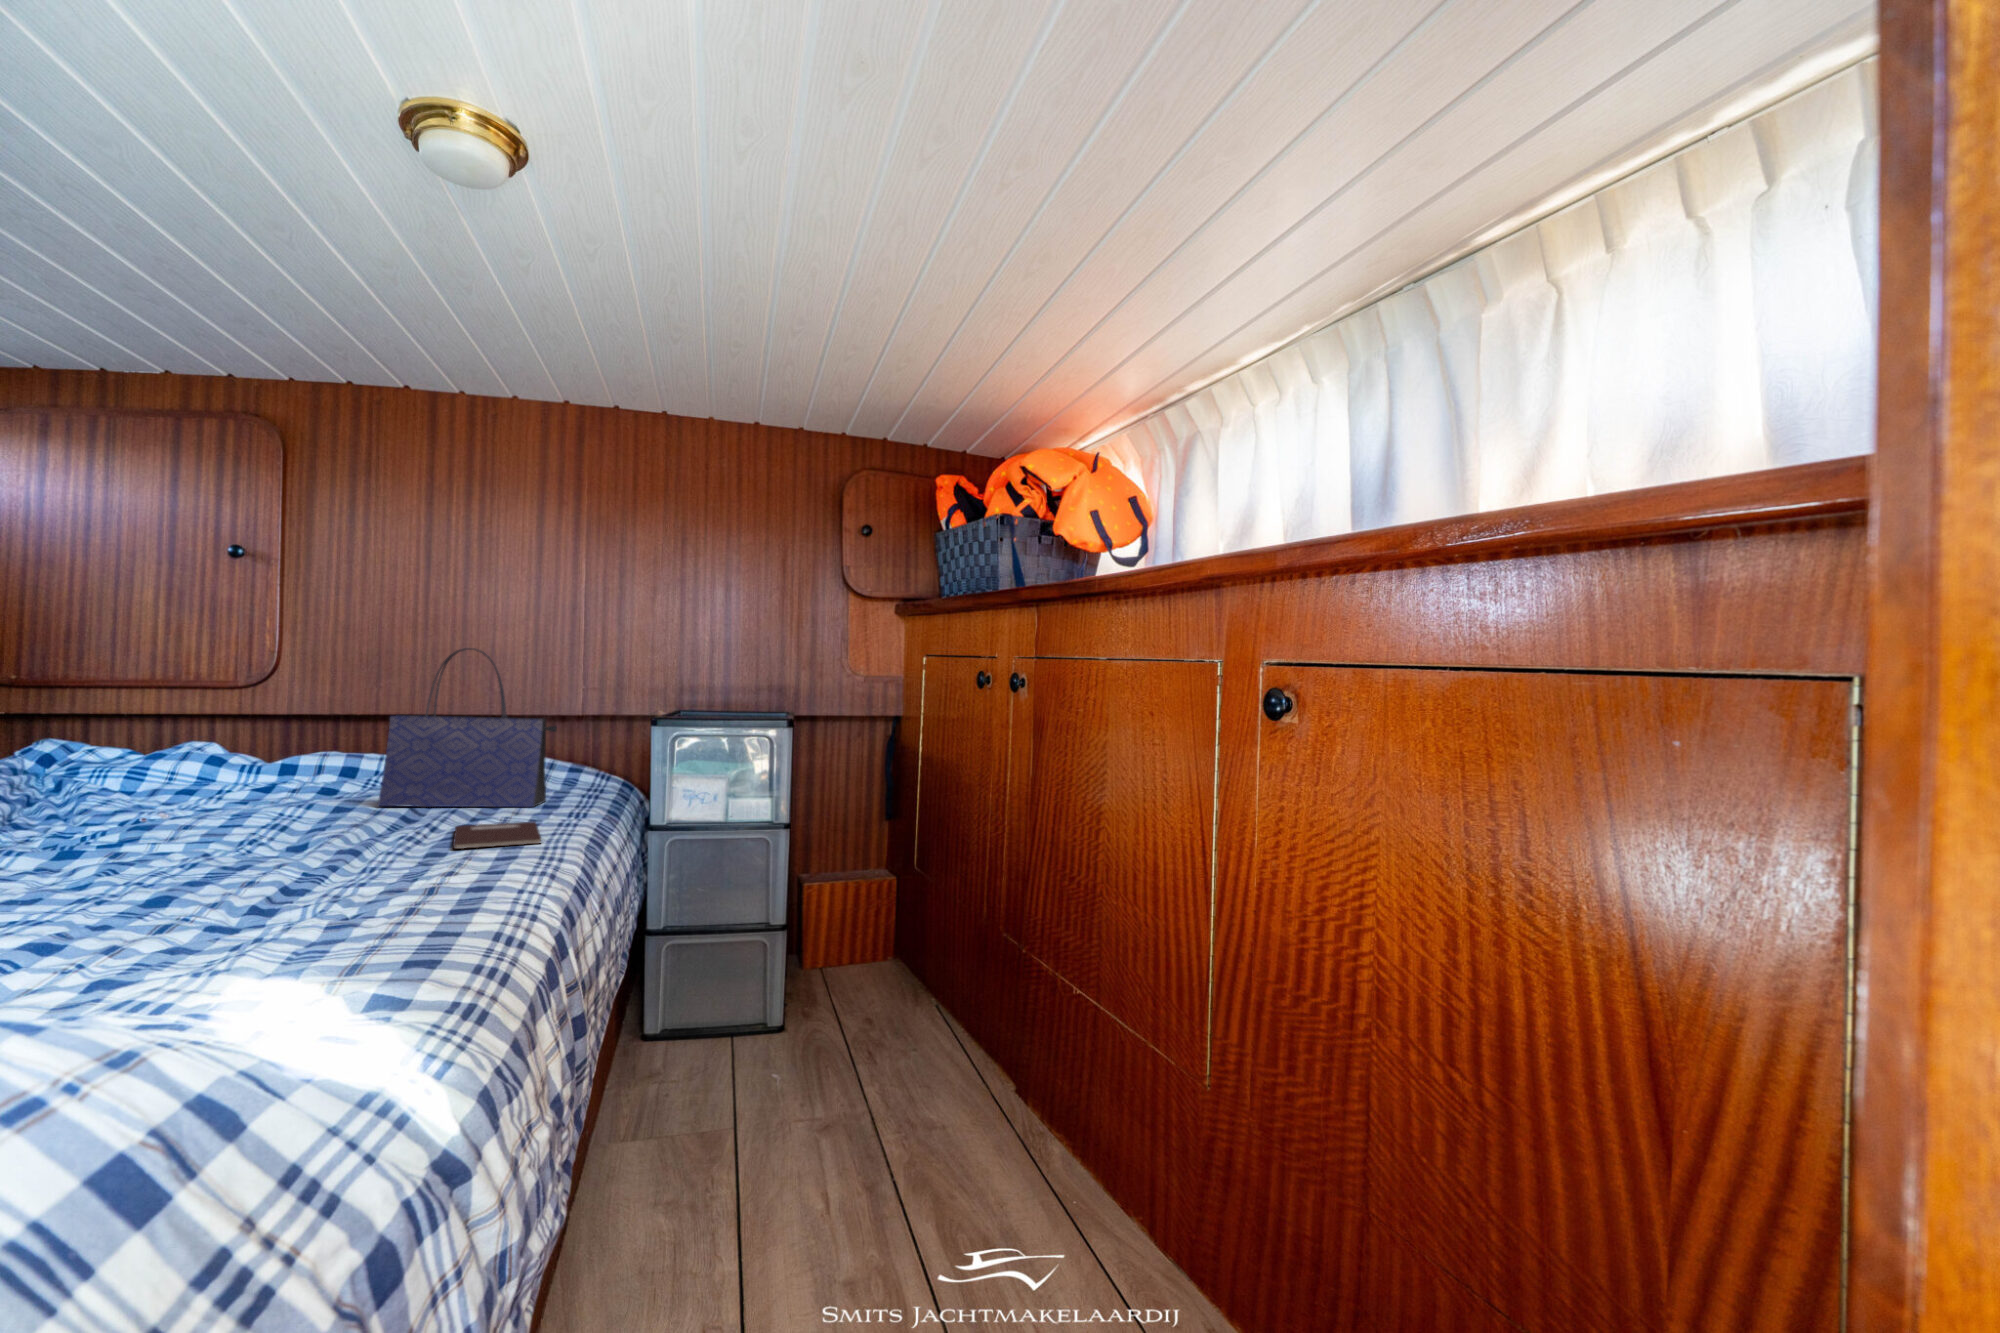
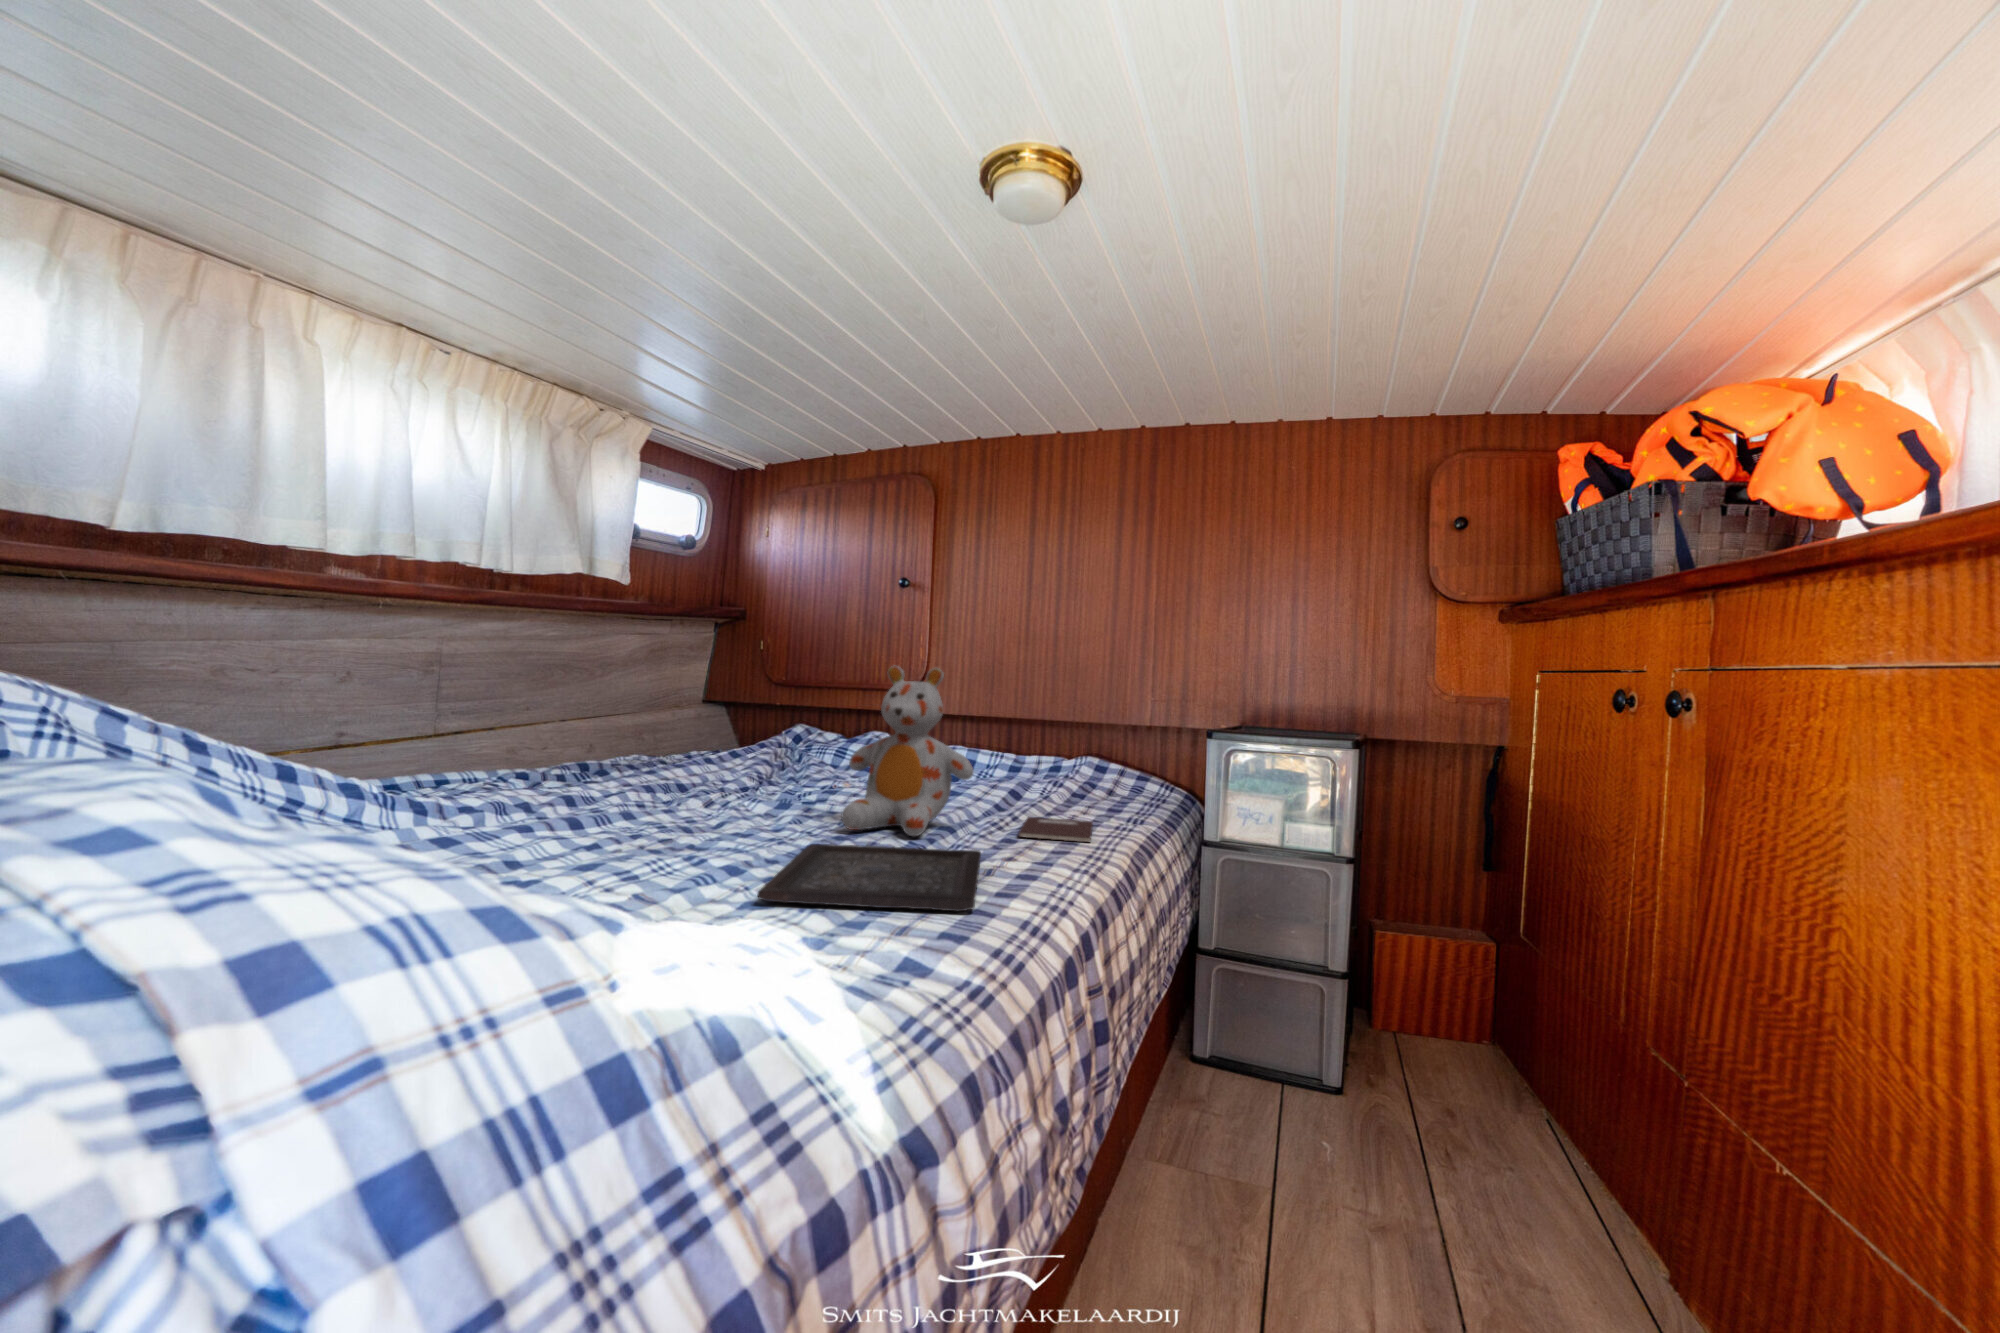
tote bag: present [378,648,557,807] -> none [982,655,1120,809]
stuffed bear: none [187,666,388,873] -> present [841,666,973,836]
tray: none [108,871,441,981] -> present [757,844,981,911]

